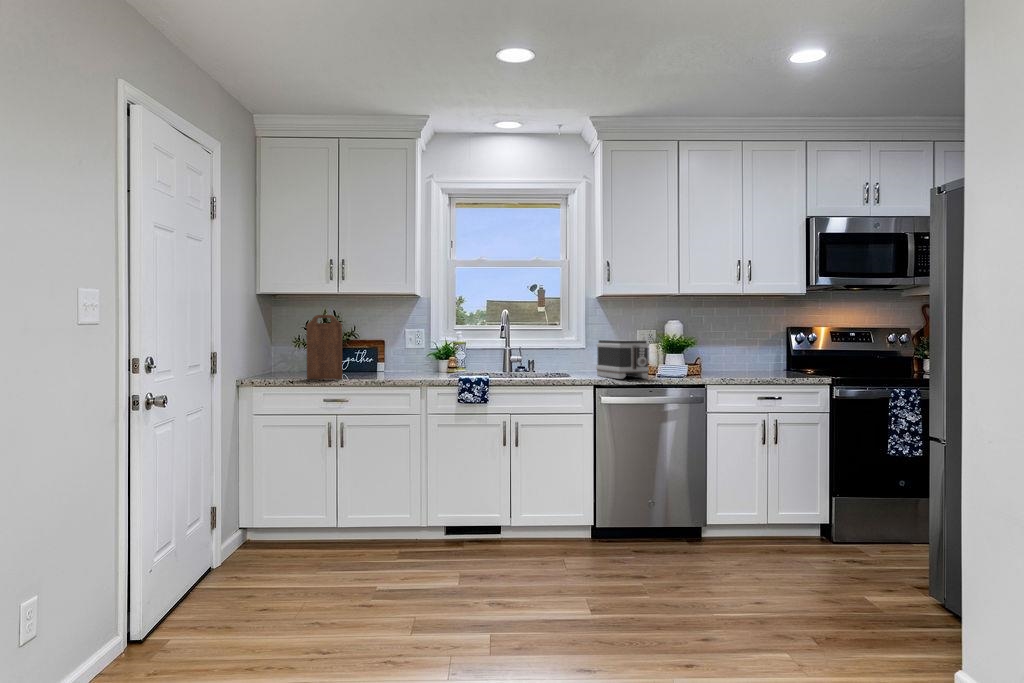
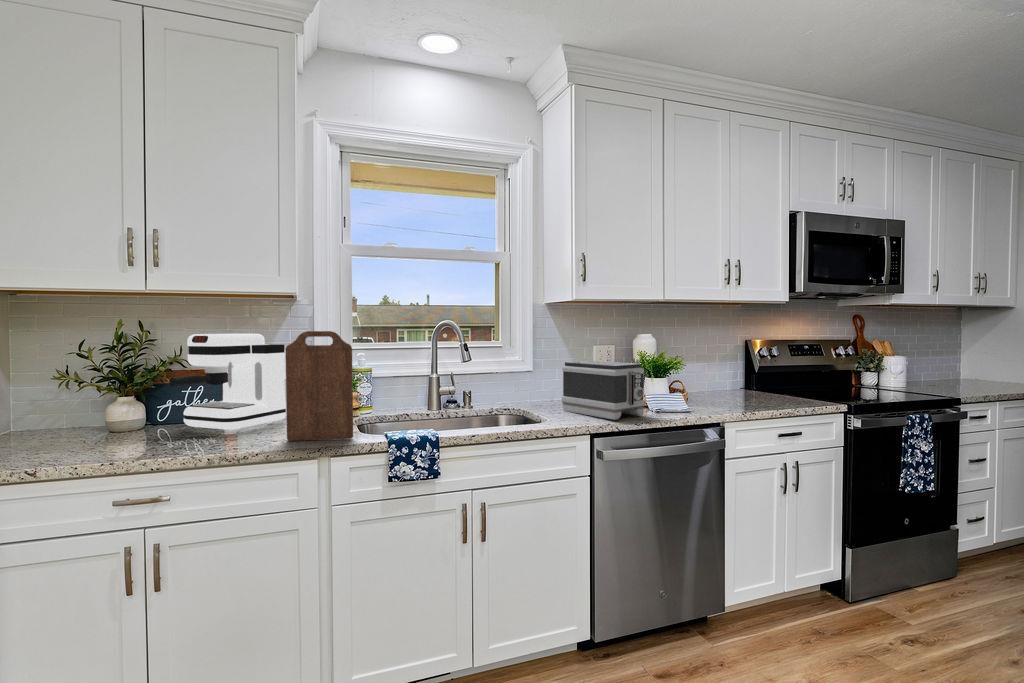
cutting board: present [306,315,342,379] -> present [285,331,353,441]
coffee maker: none [349,318,411,375] -> present [169,334,286,431]

